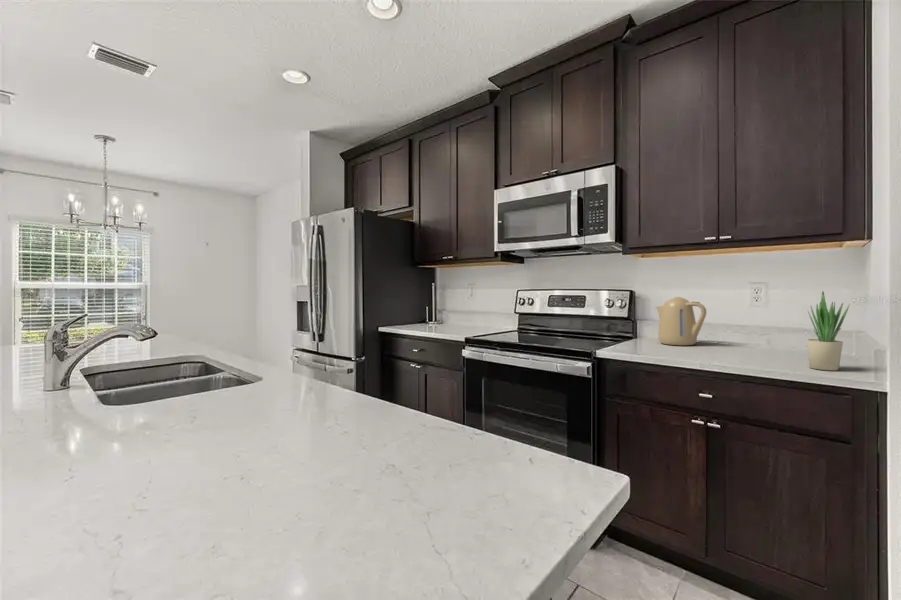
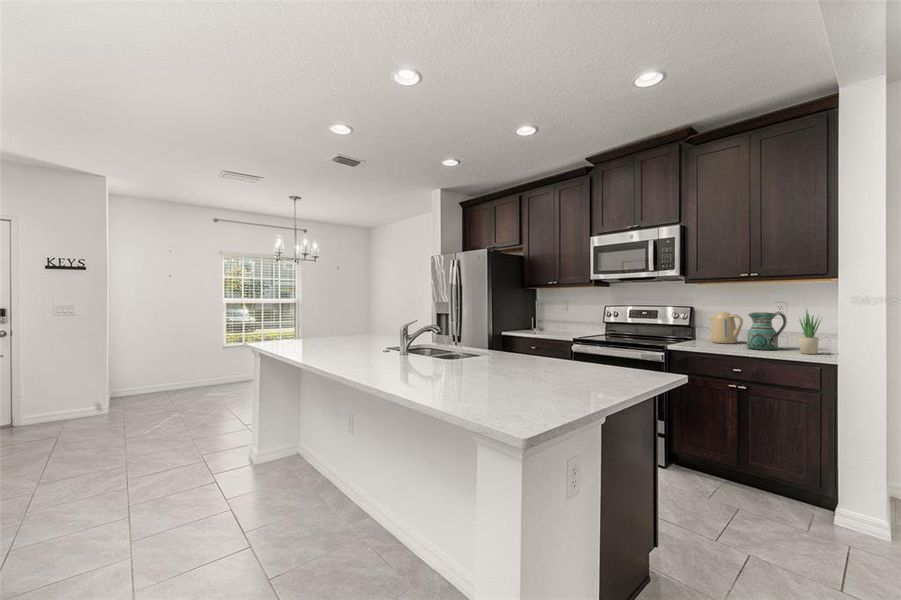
ceramic pitcher: none [716,297,779,360] -> present [747,312,787,350]

